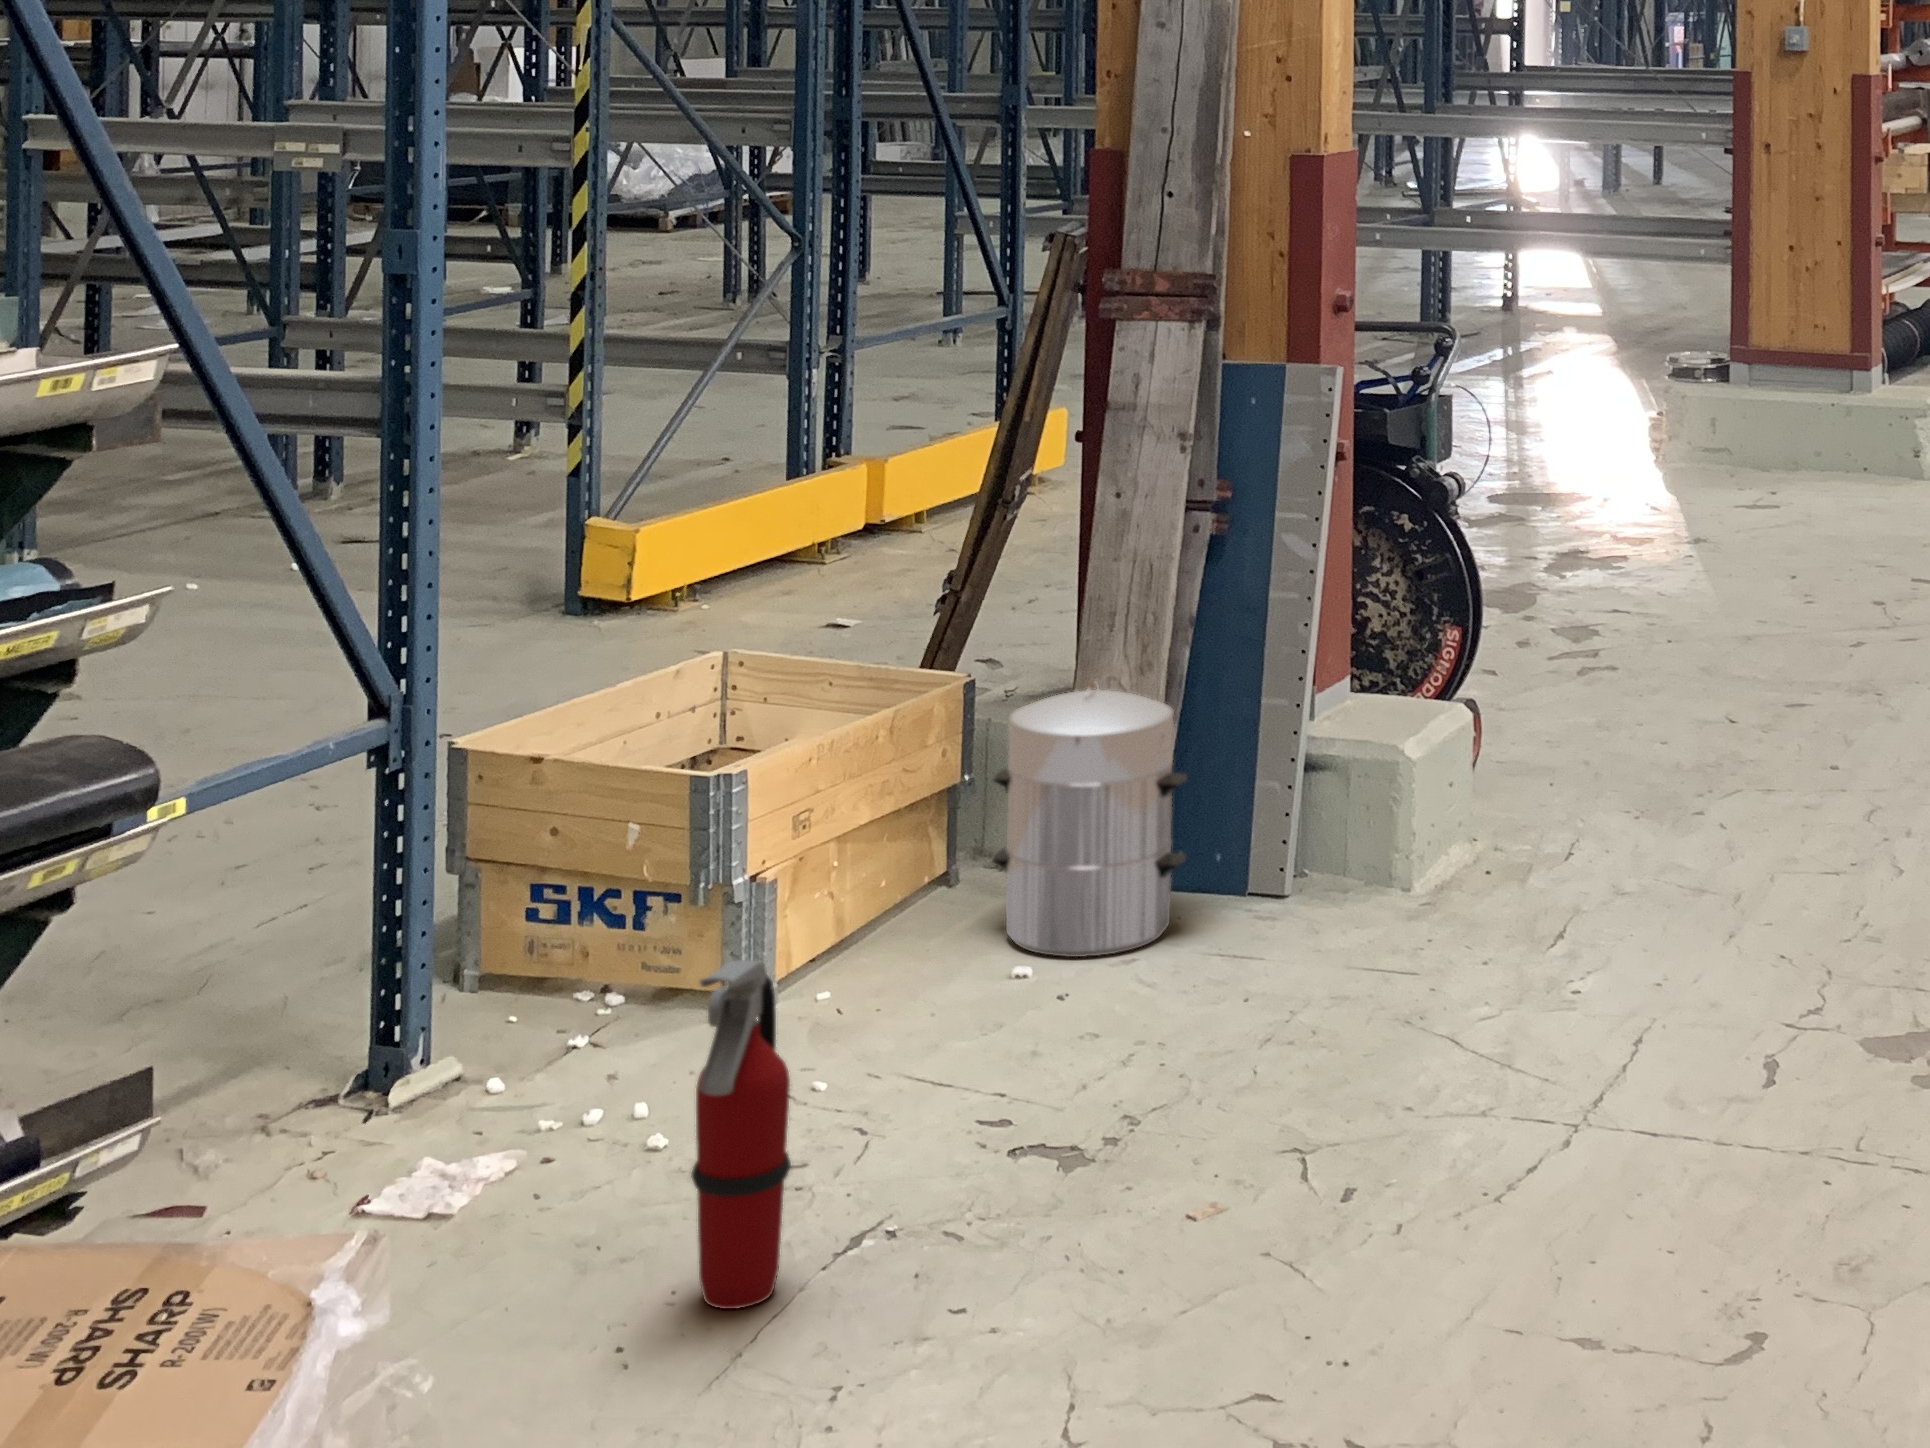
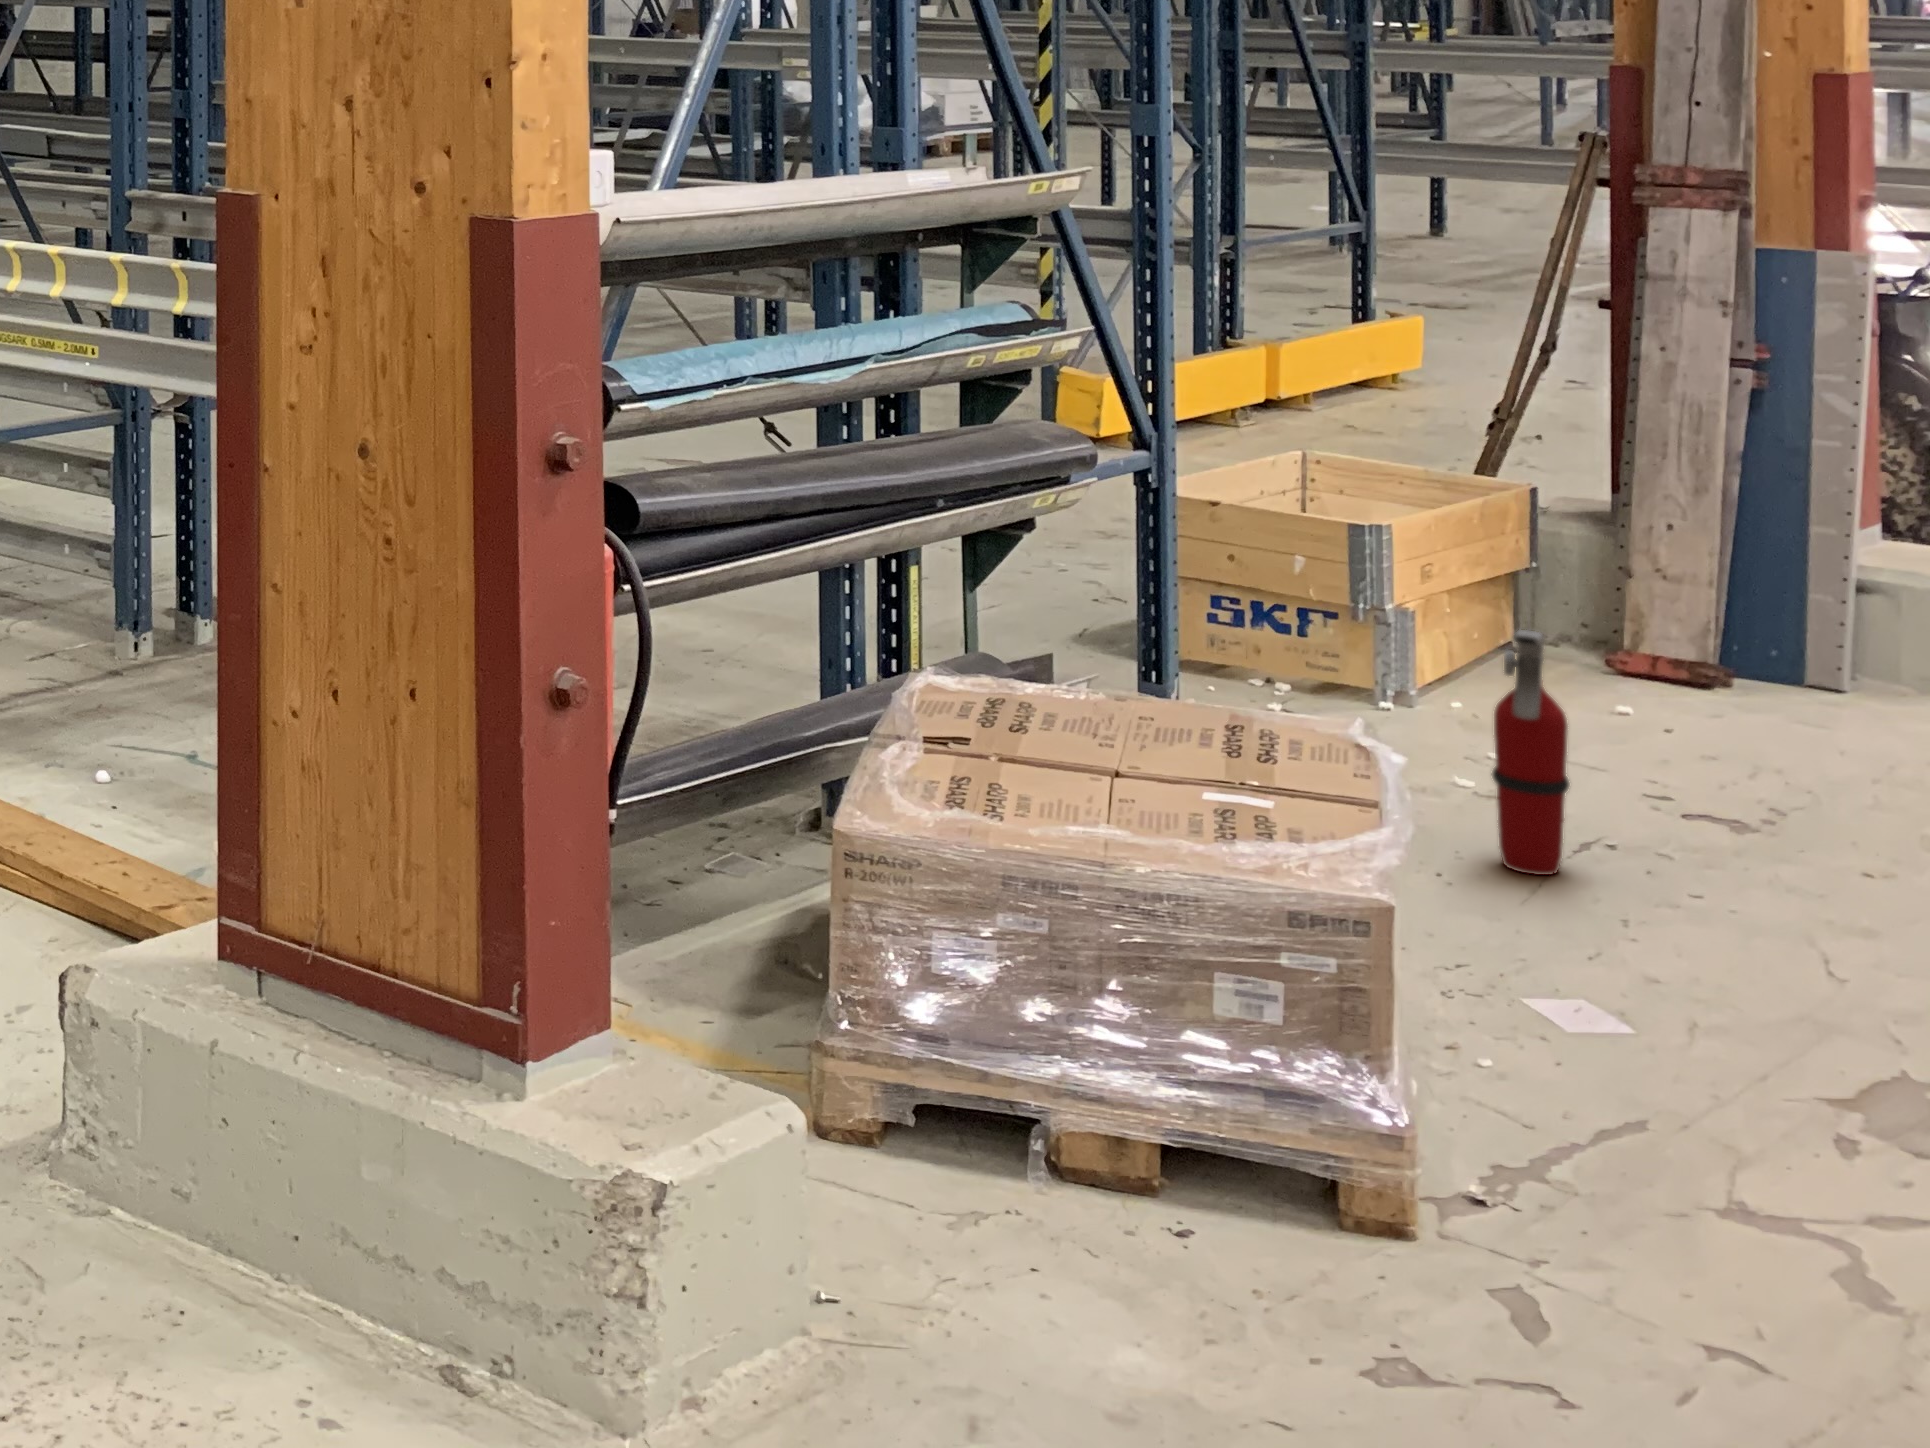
waste bin: present [992,682,1186,957] -> none [1574,495,1756,713]

